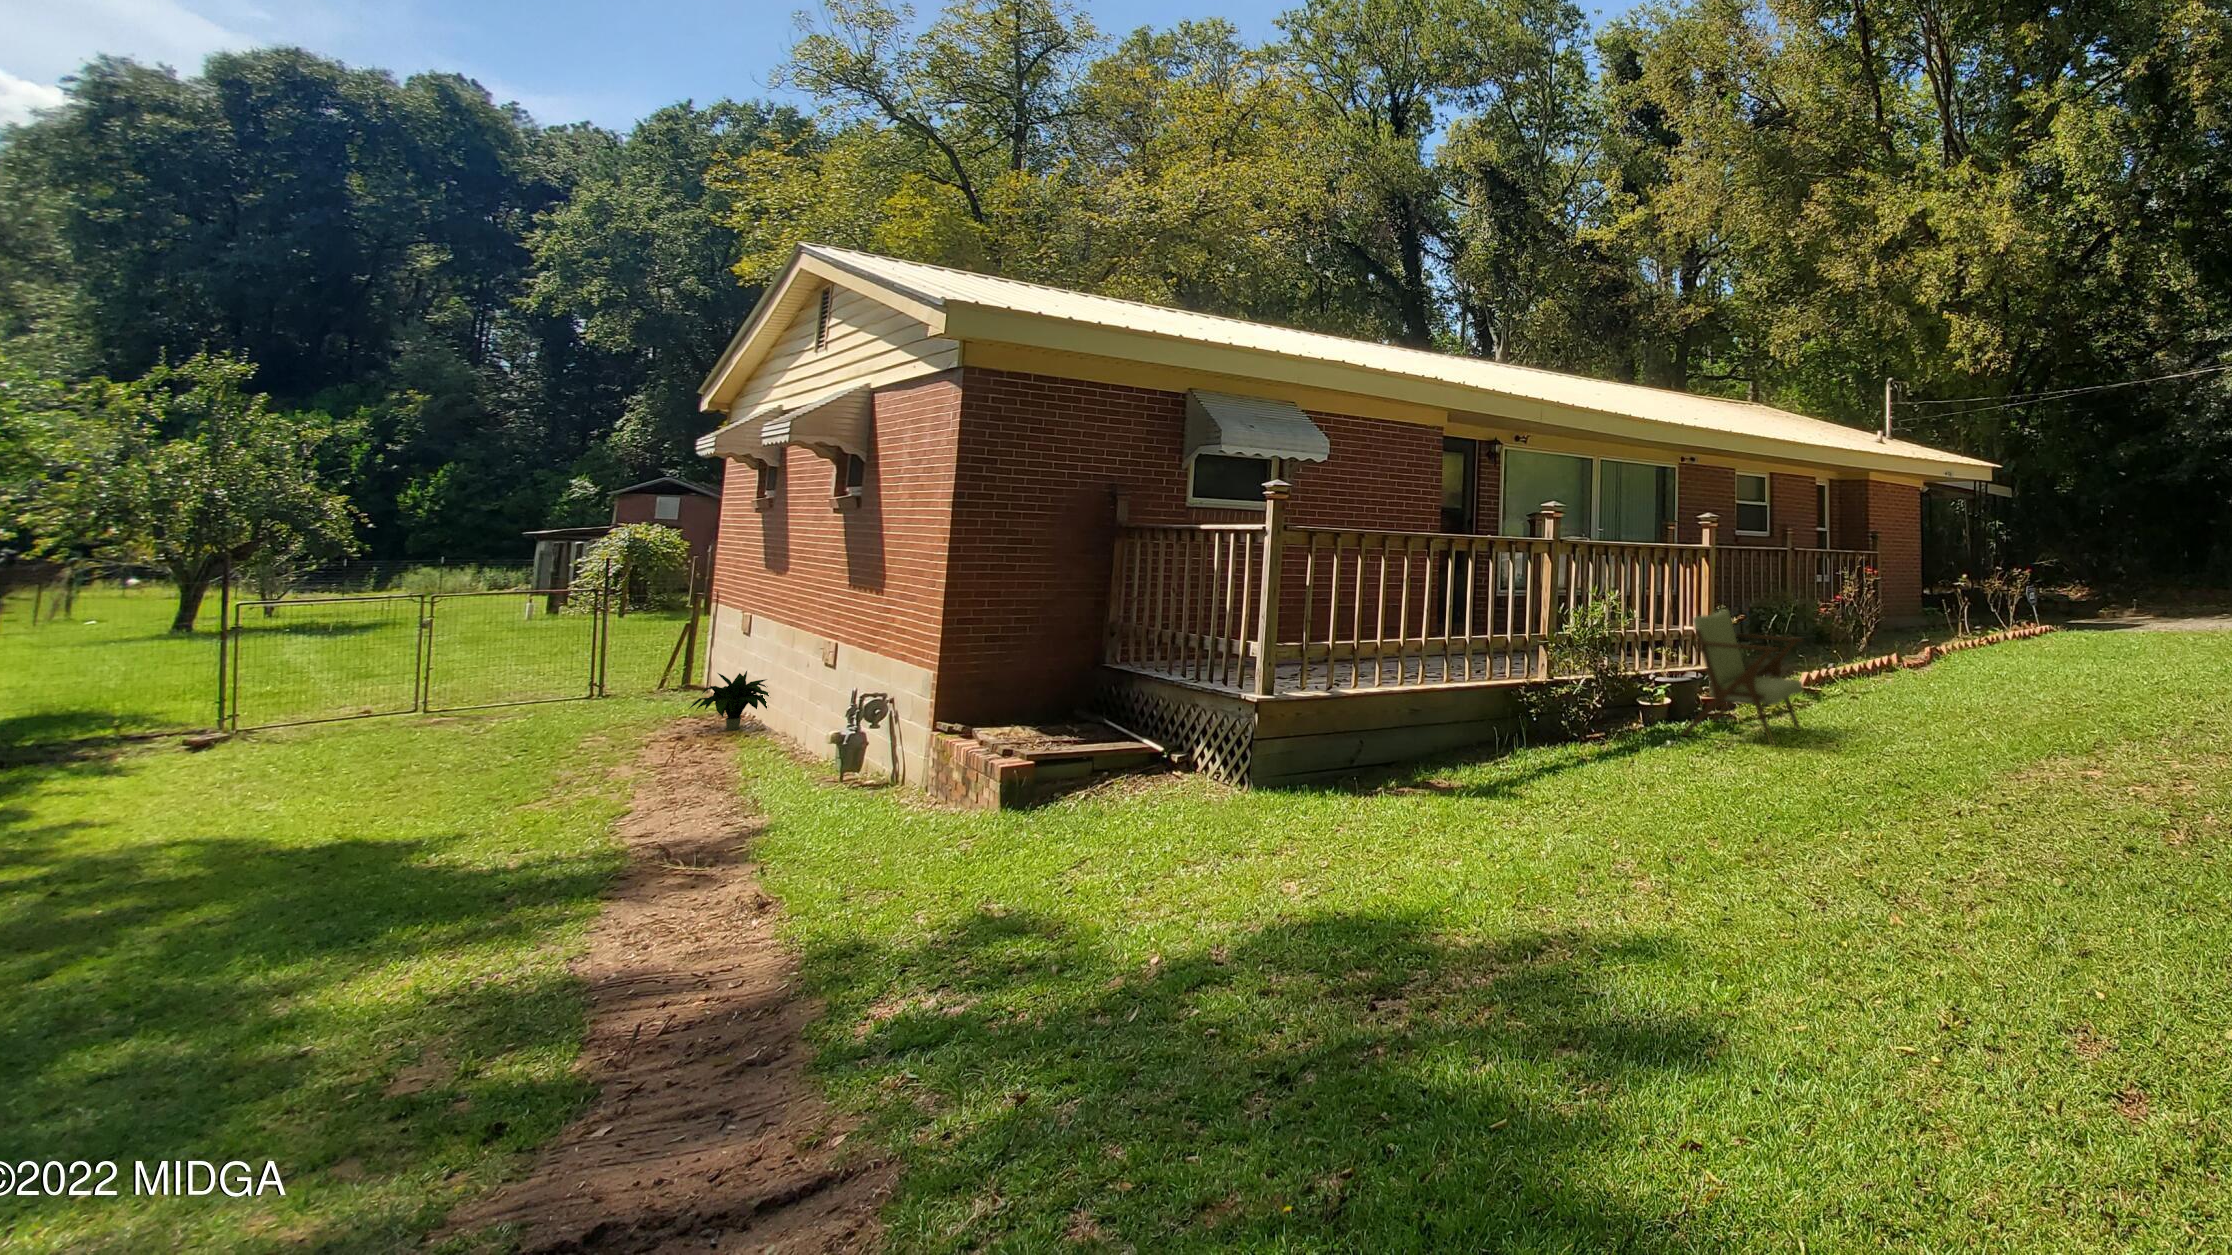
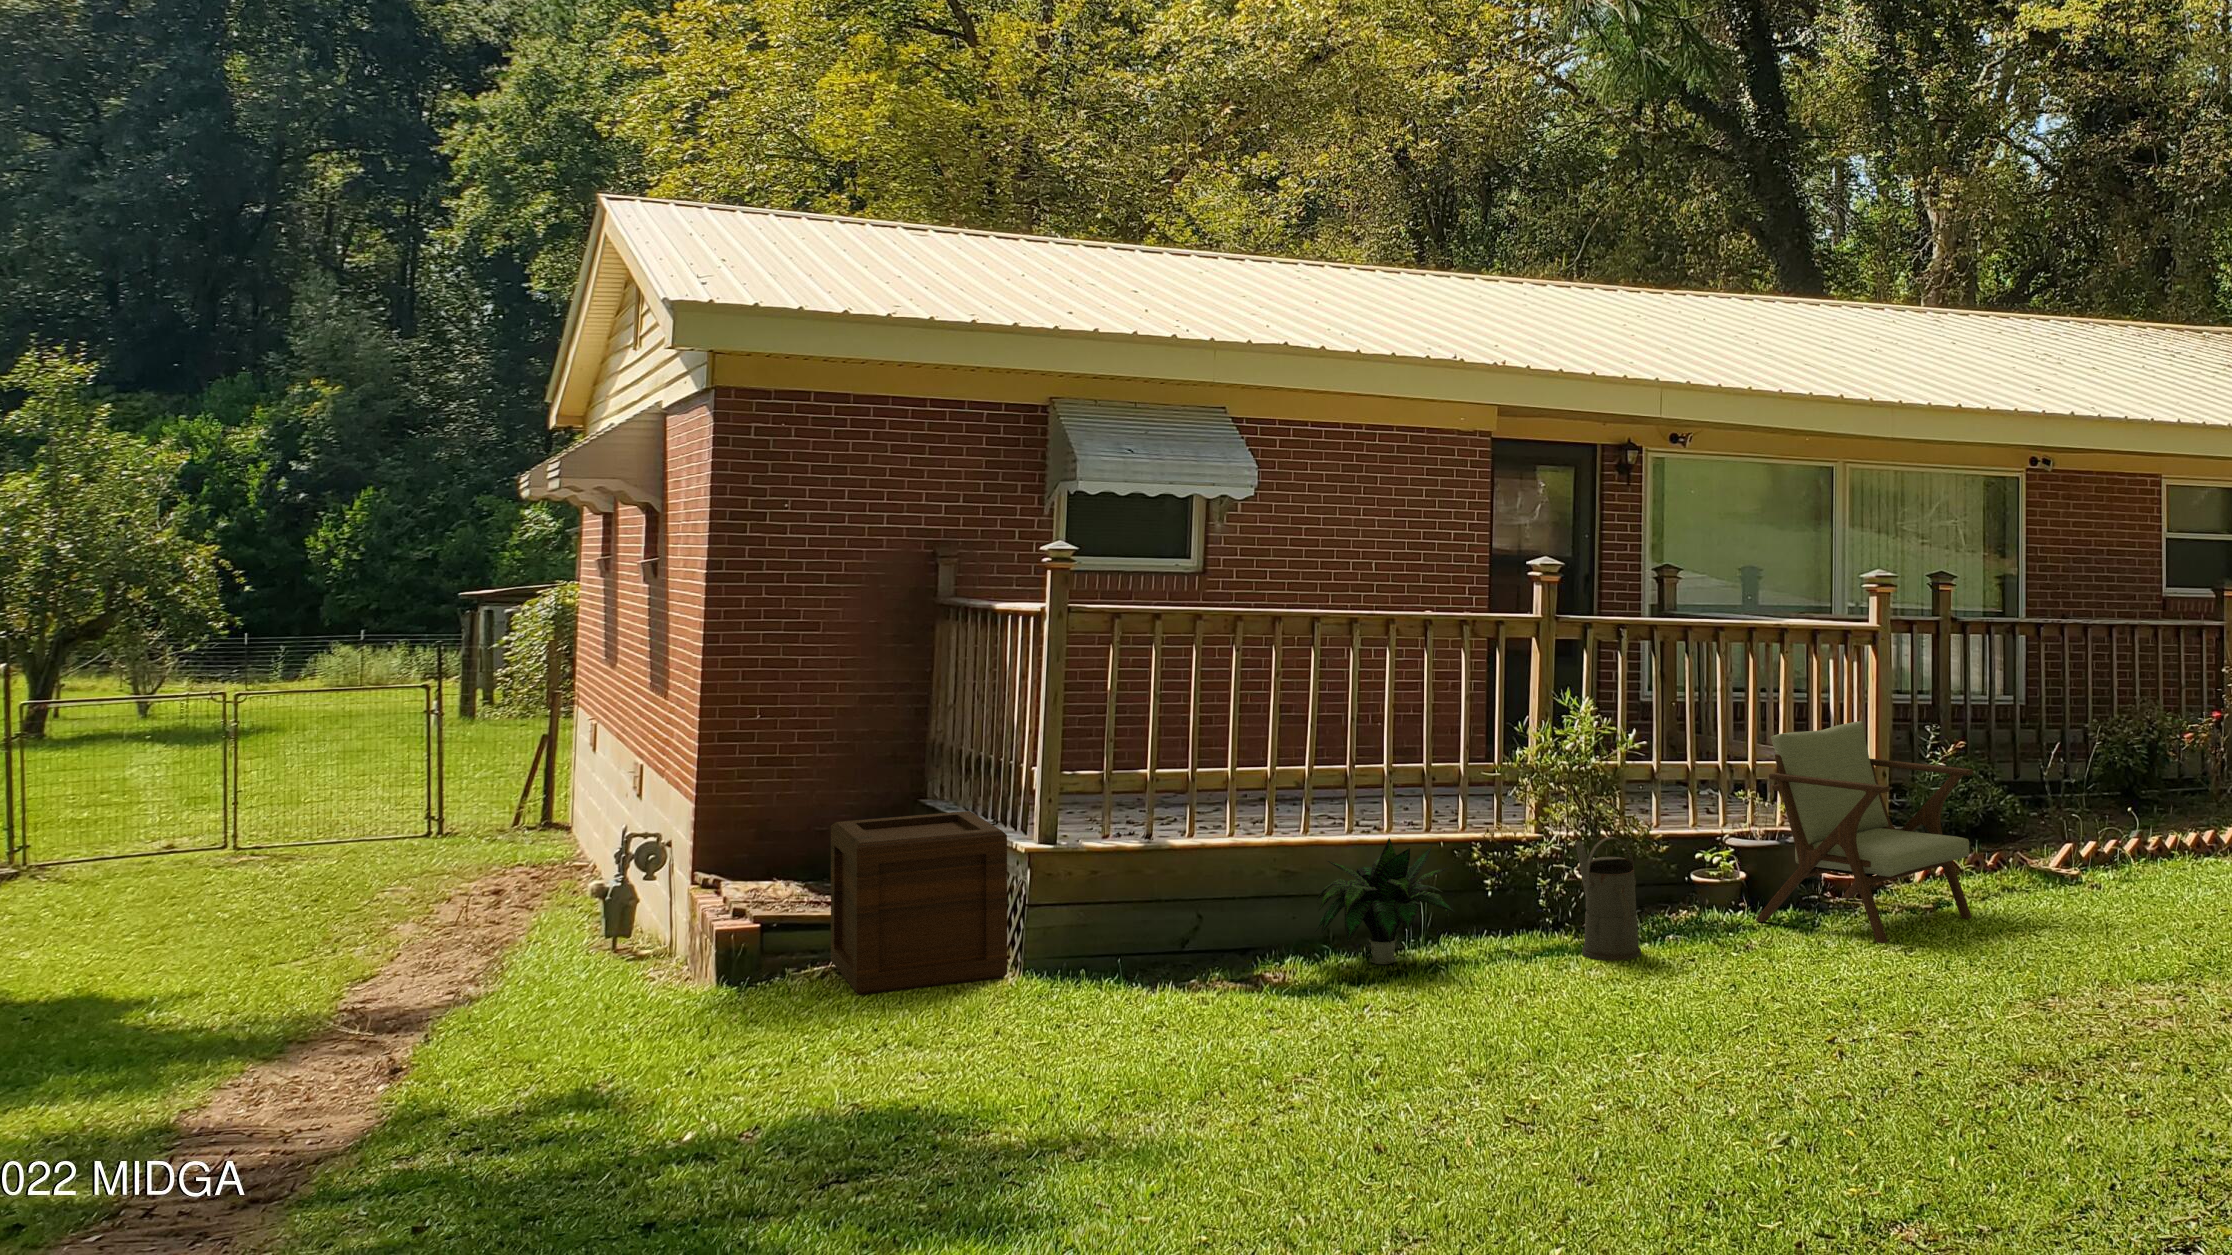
wooden crate: none [1082,669,1235,807] -> present [831,811,1007,995]
potted plant: present [689,671,769,730] -> present [1315,838,1457,964]
watering can: none [1585,681,1645,763] -> present [1575,837,1641,961]

